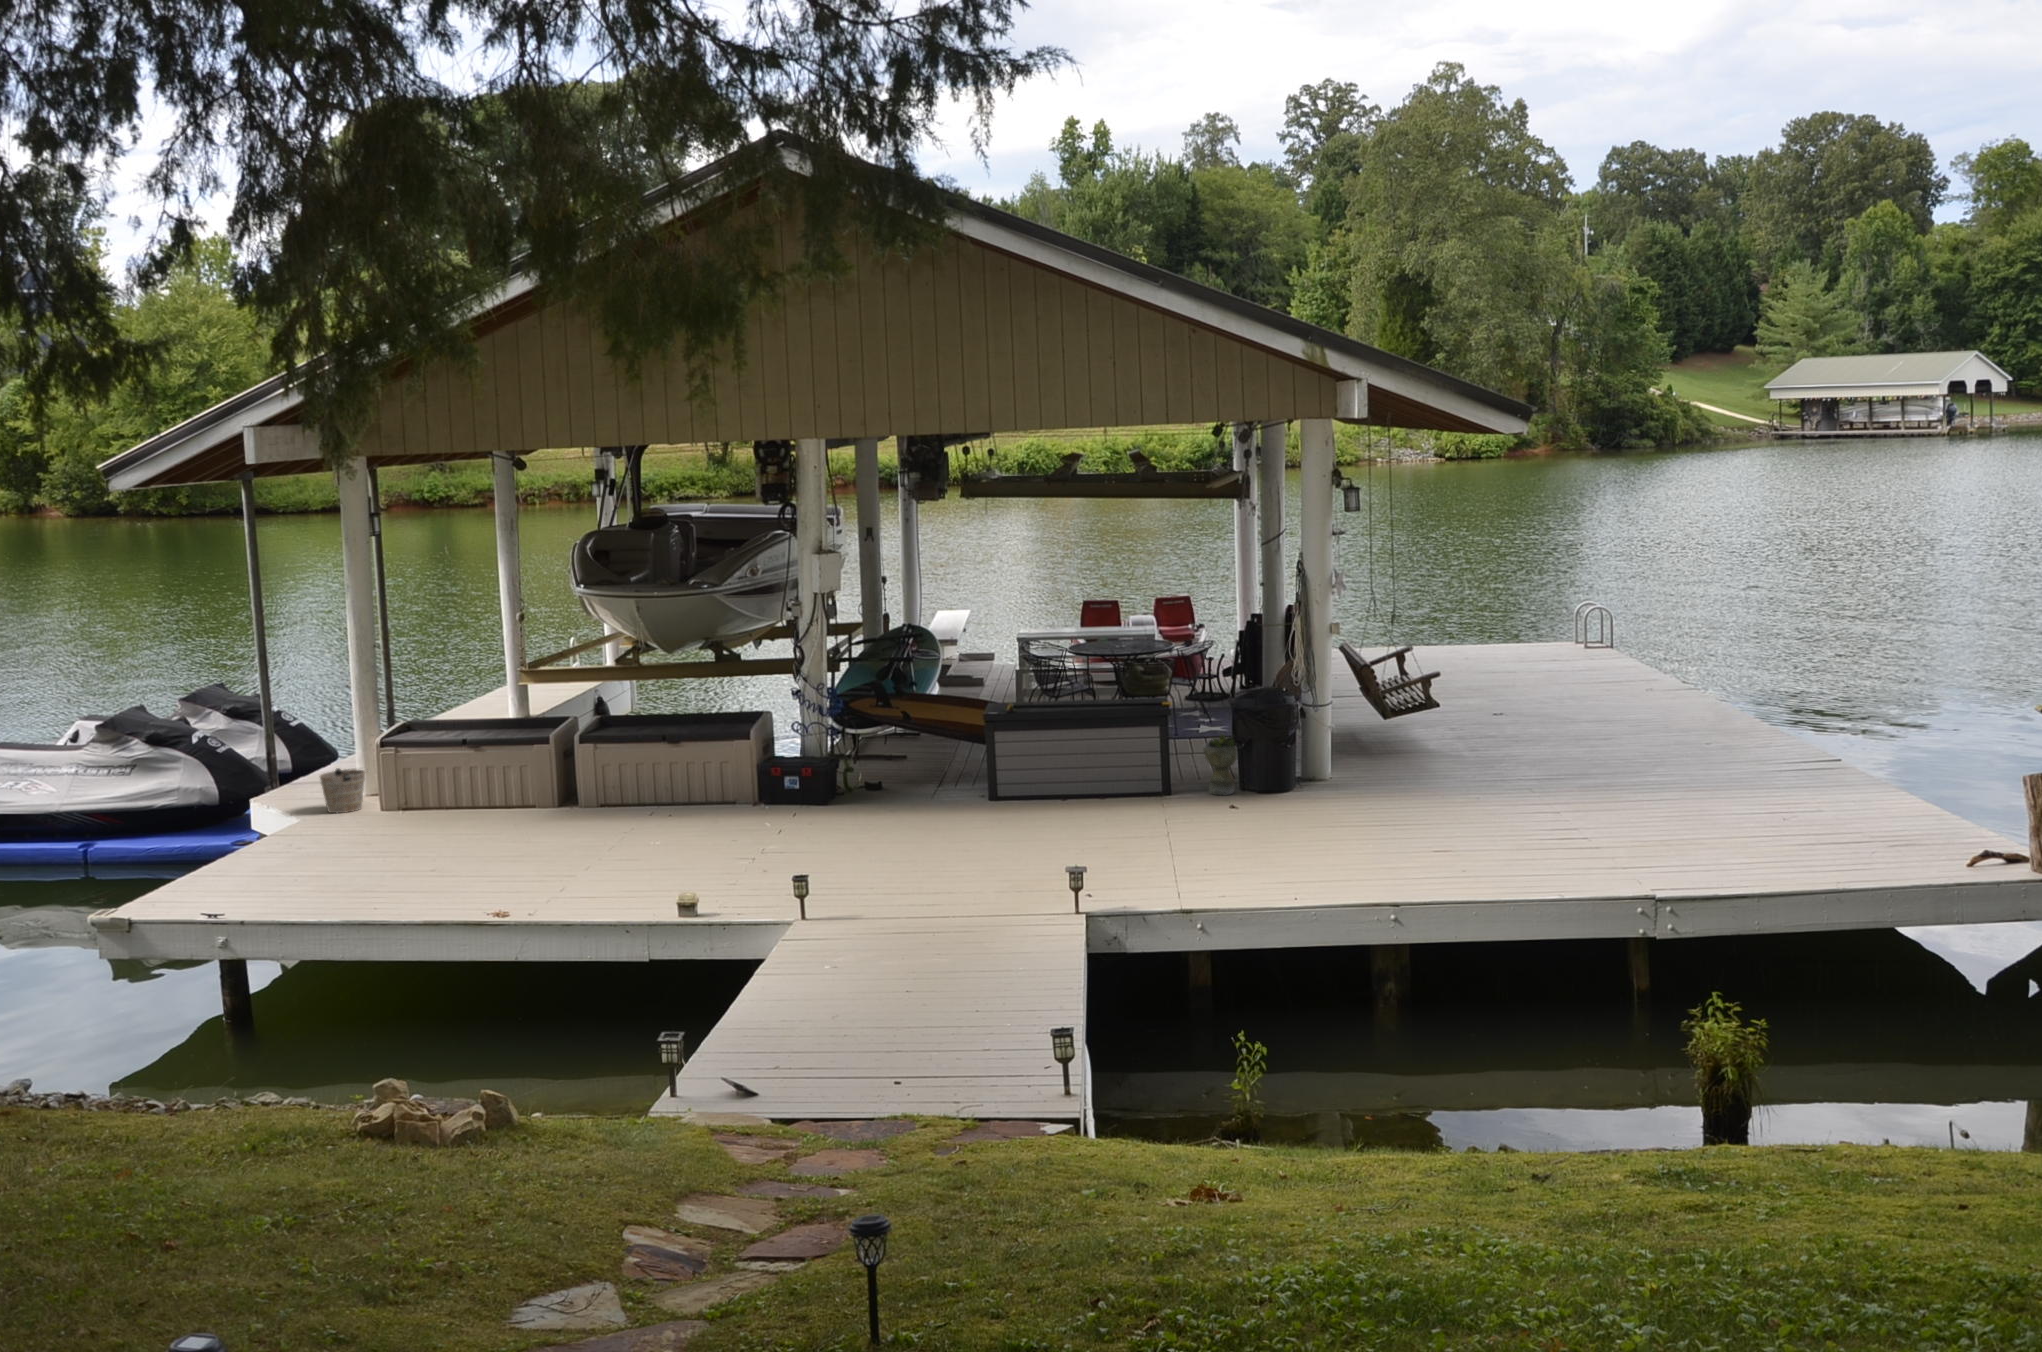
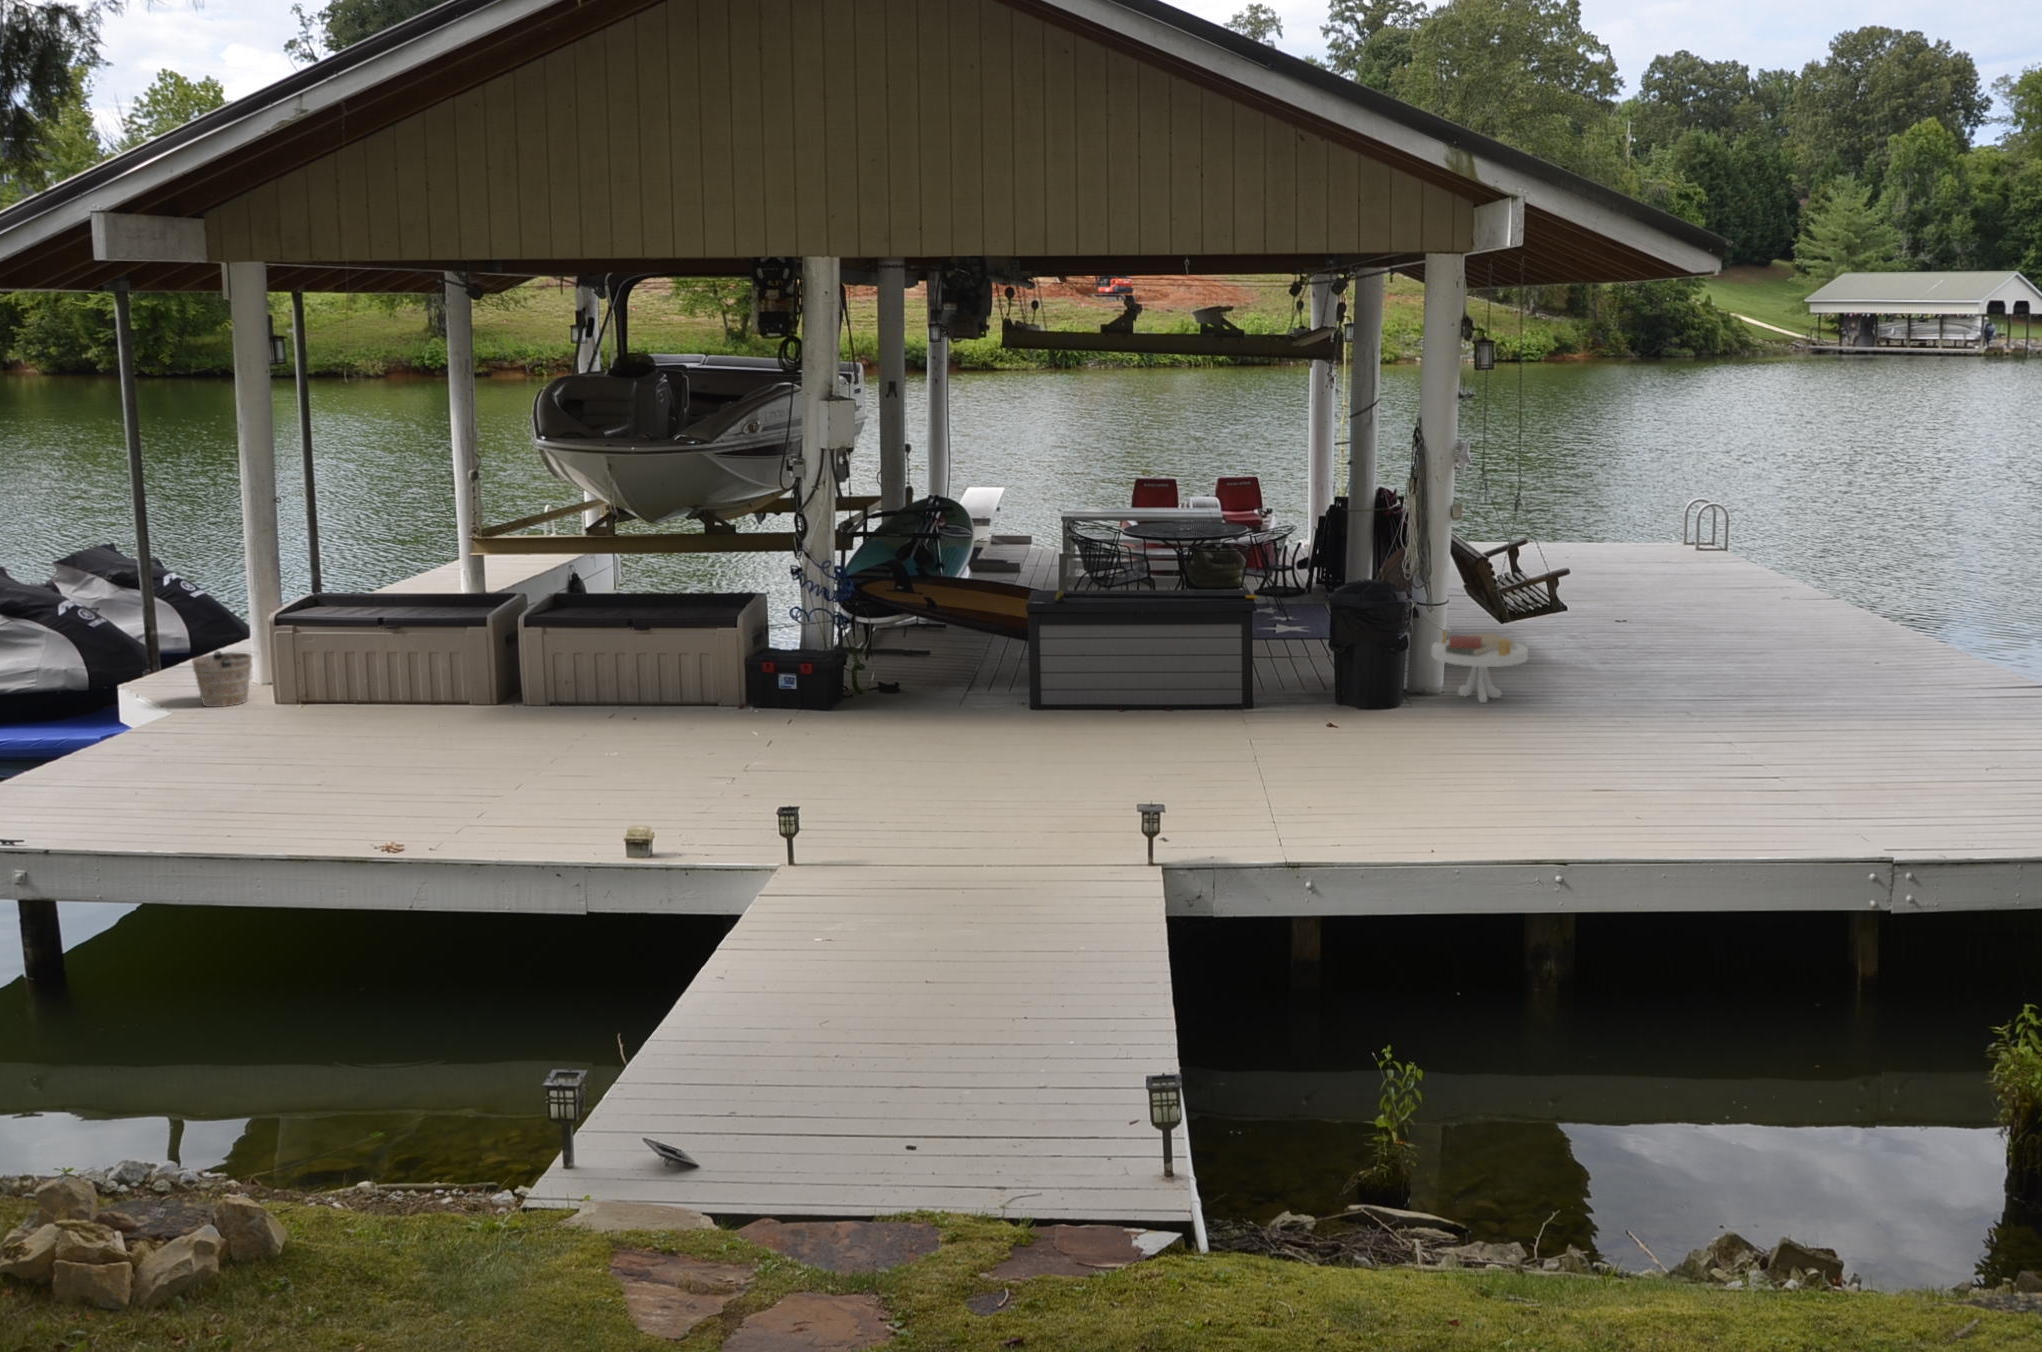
side table: none [1319,727,1399,786] -> present [1431,631,1528,703]
planter: present [1203,735,1237,795] -> none [1293,637,1339,711]

